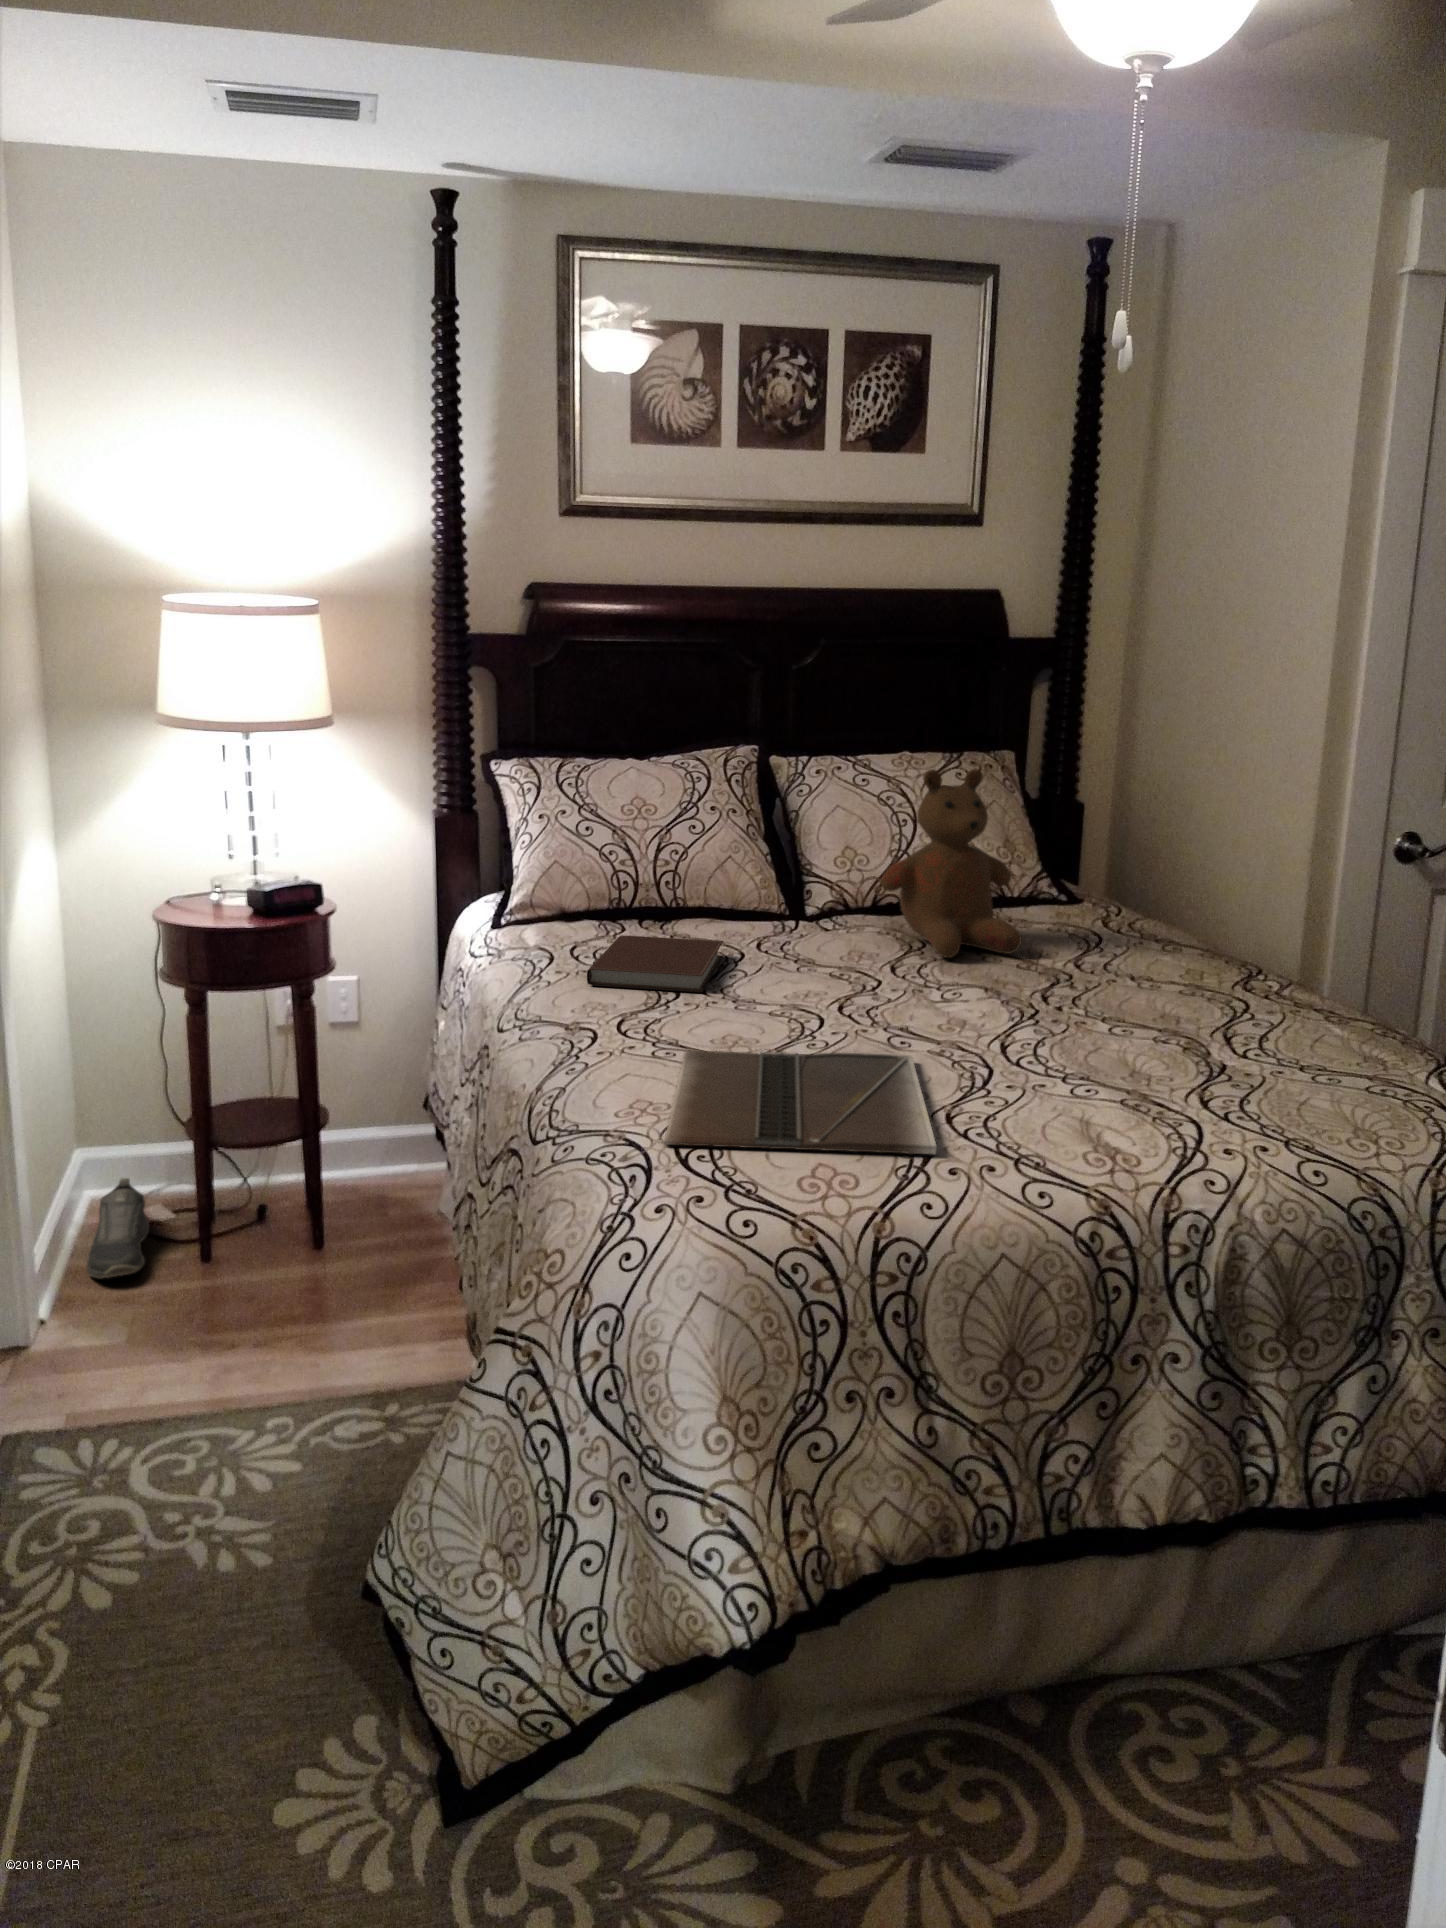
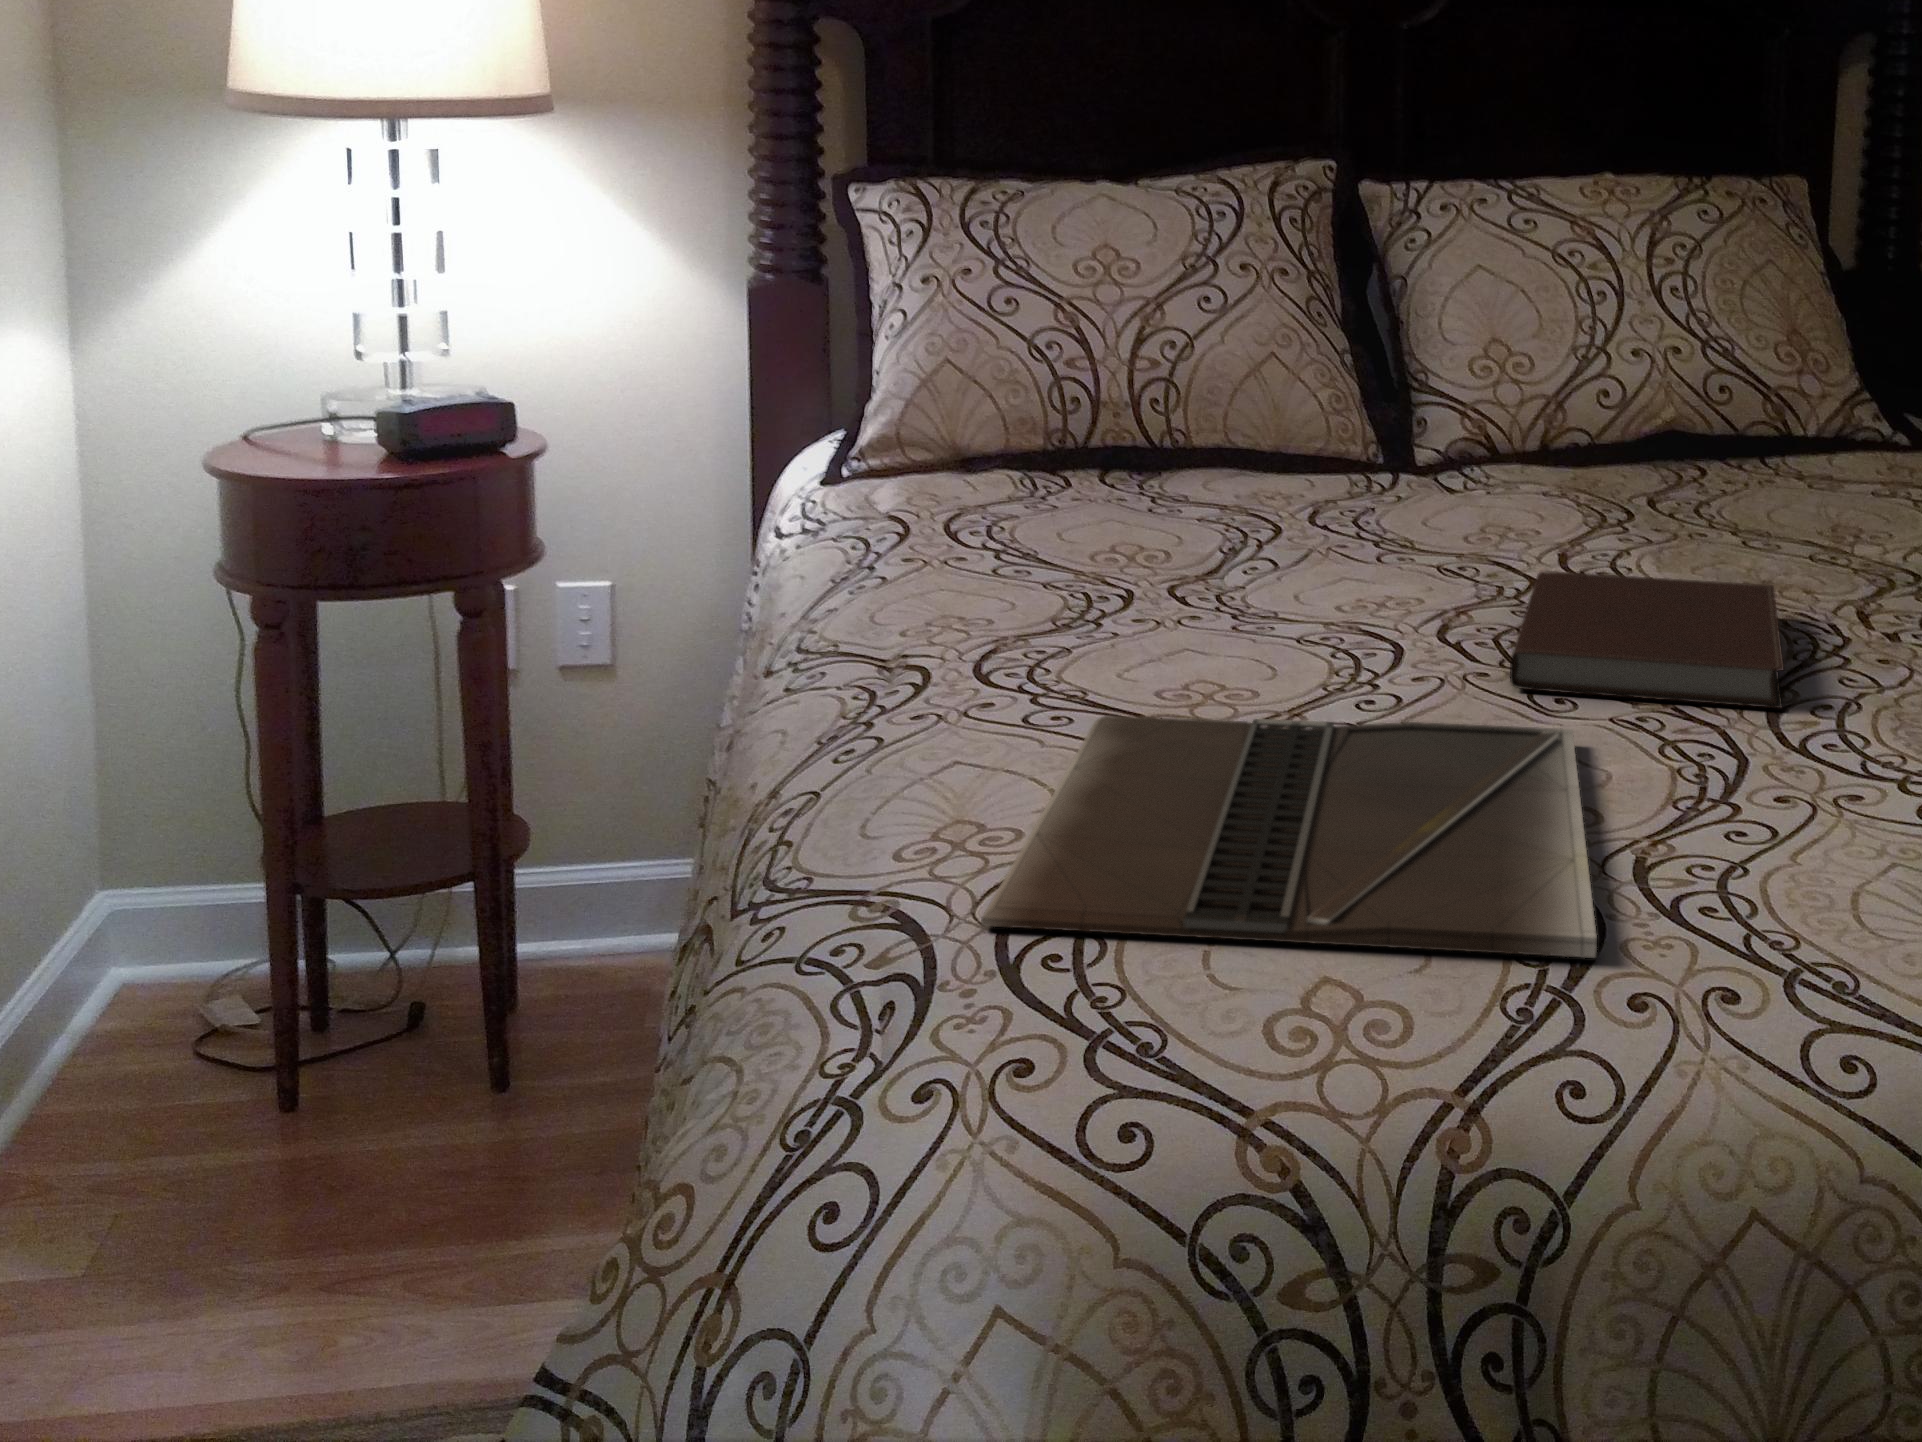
teddy bear: present [881,769,1022,958] -> none [1545,178,1821,539]
notebook: present [587,936,723,992] -> present [1510,572,1784,708]
shoe: present [87,1178,149,1278] -> none [40,952,188,1151]

